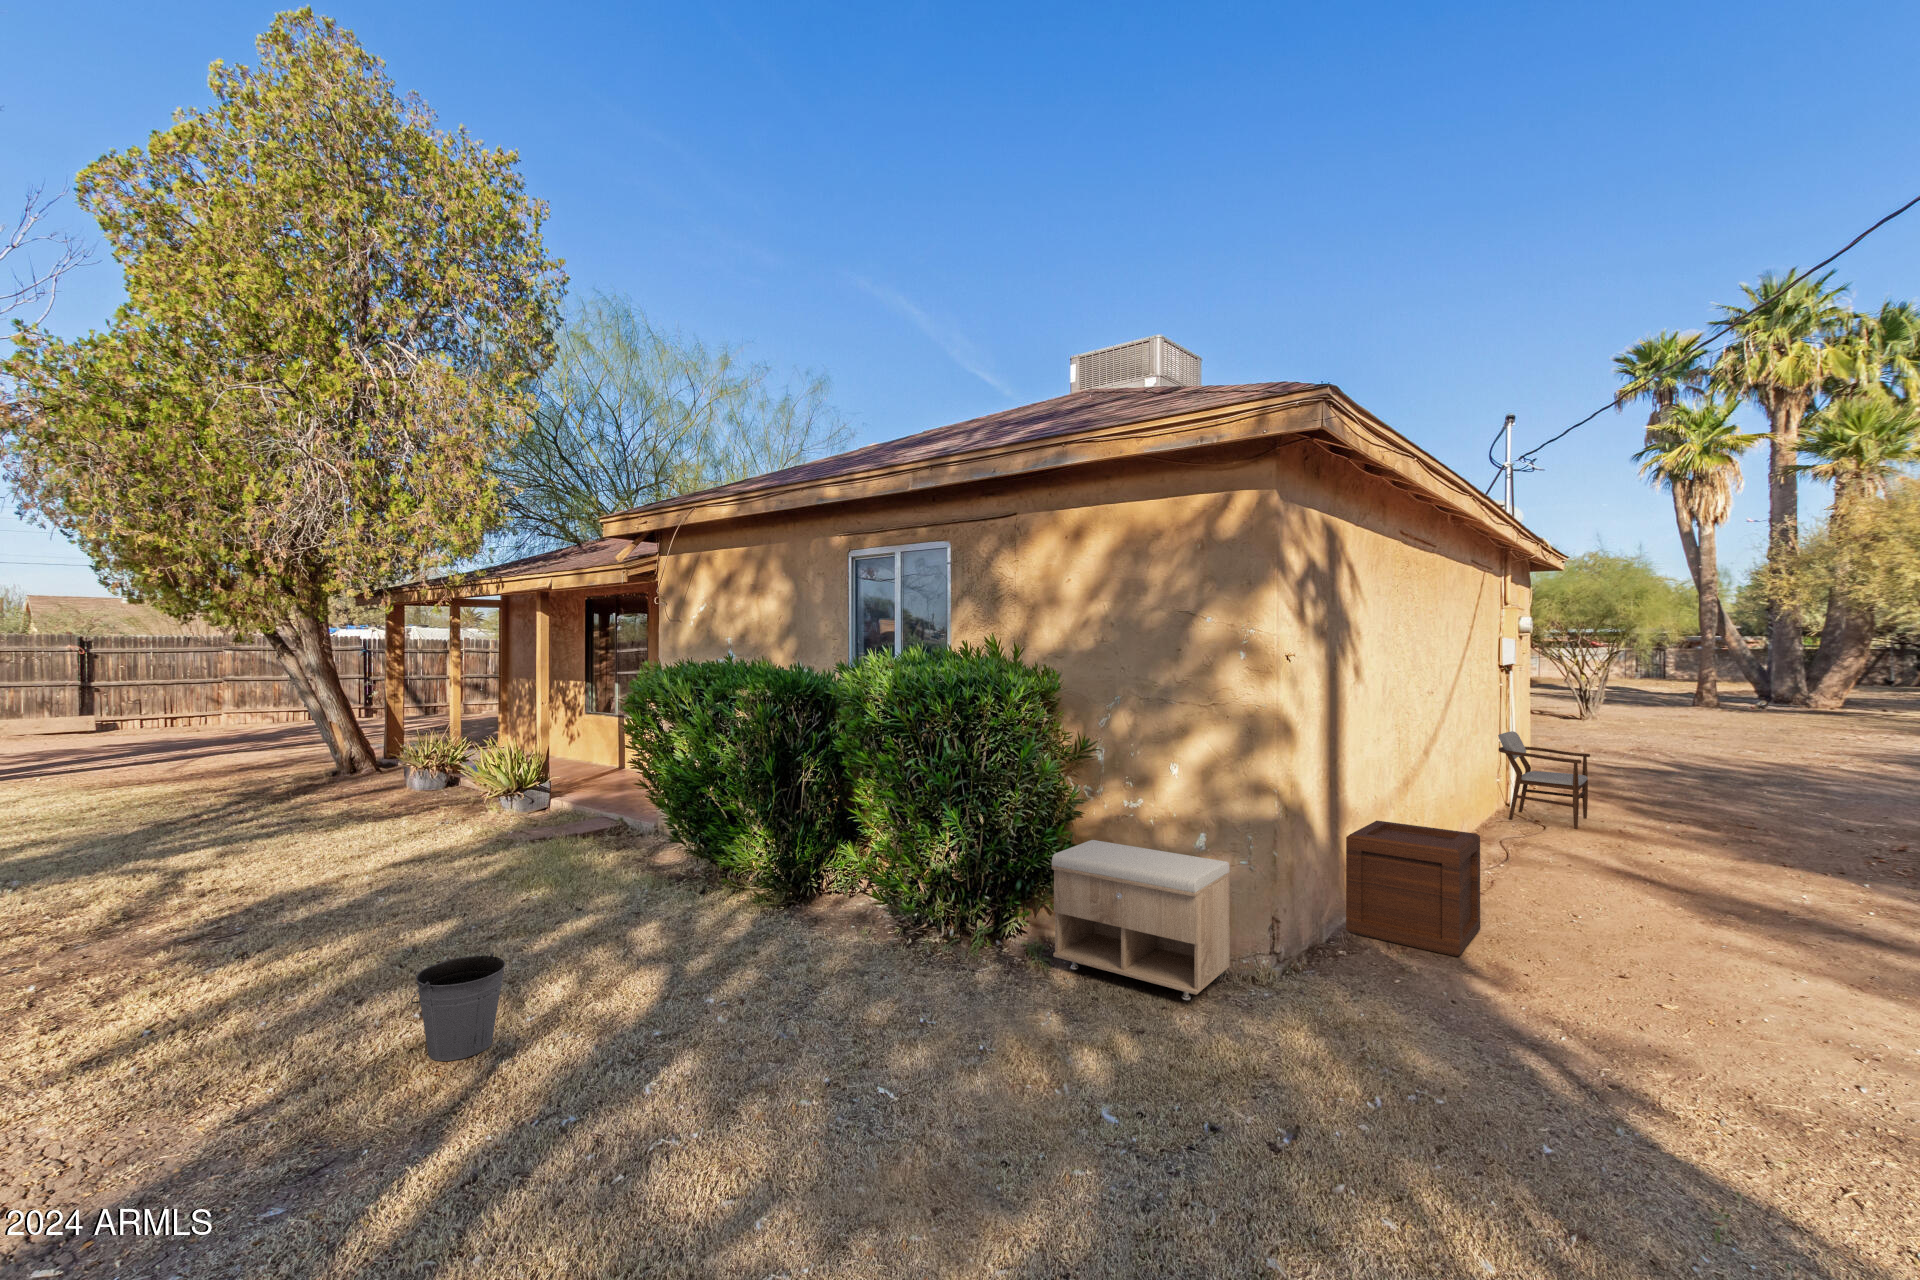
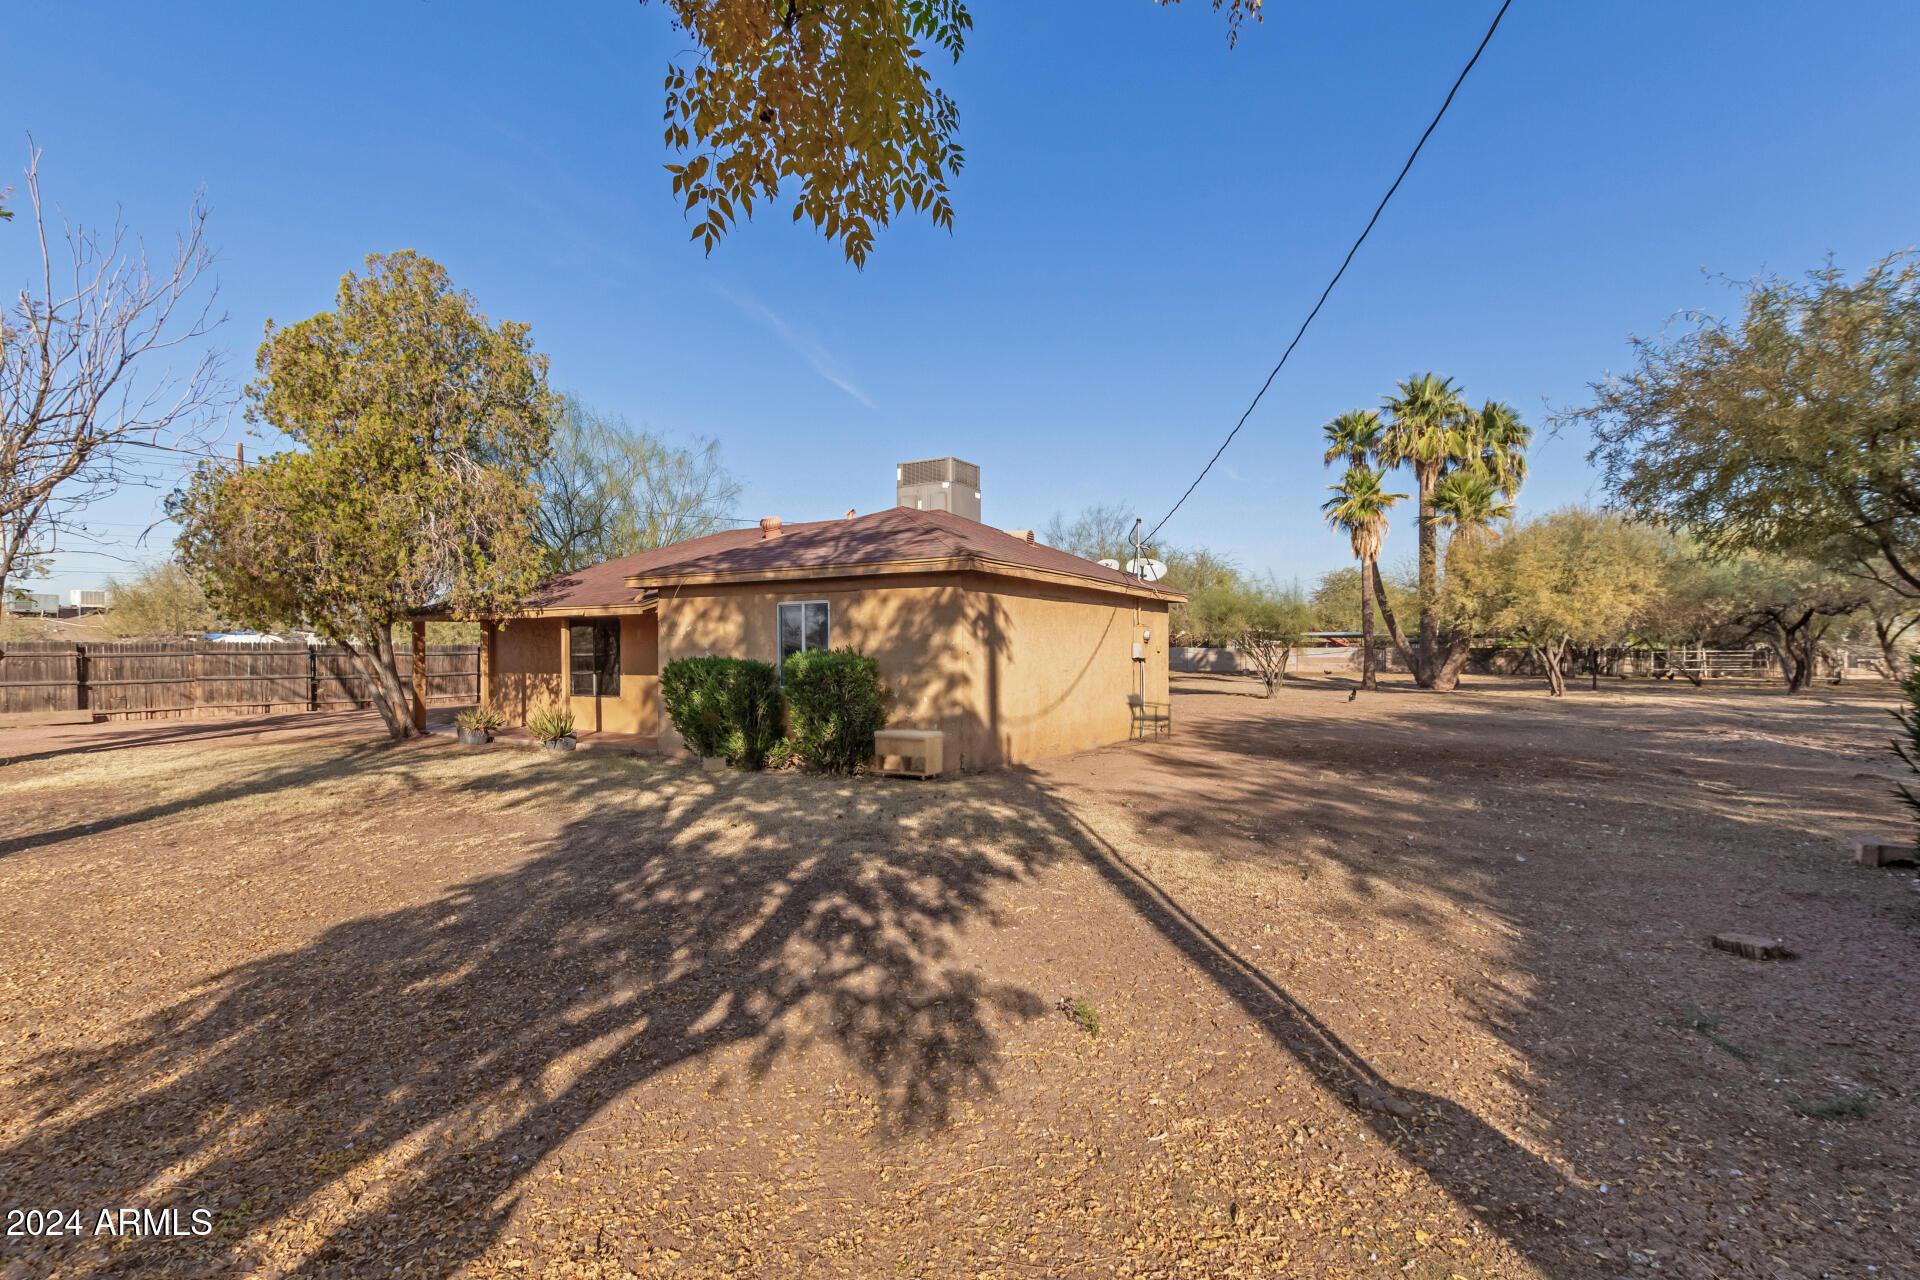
potted tree: none [671,779,726,916] -> present [701,711,726,772]
wooden crate: present [1346,821,1480,956] -> none [1000,724,1055,771]
bucket: present [411,952,506,1061] -> none [643,762,674,795]

